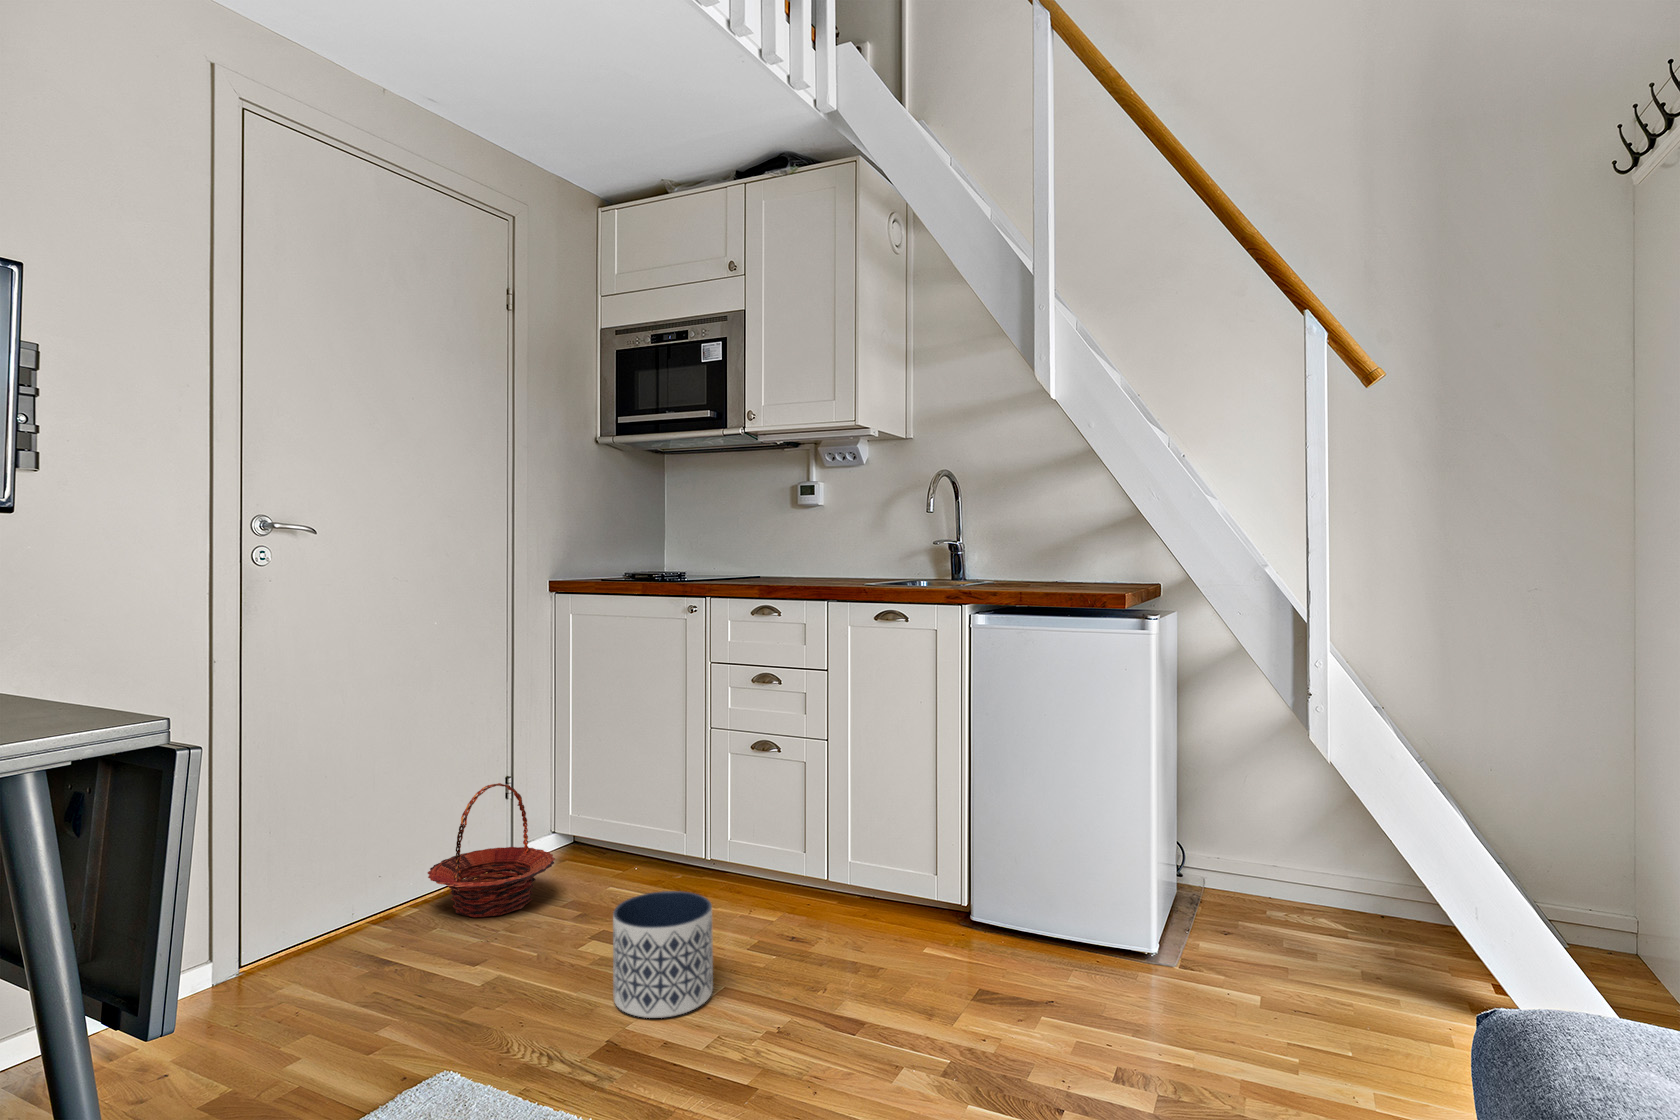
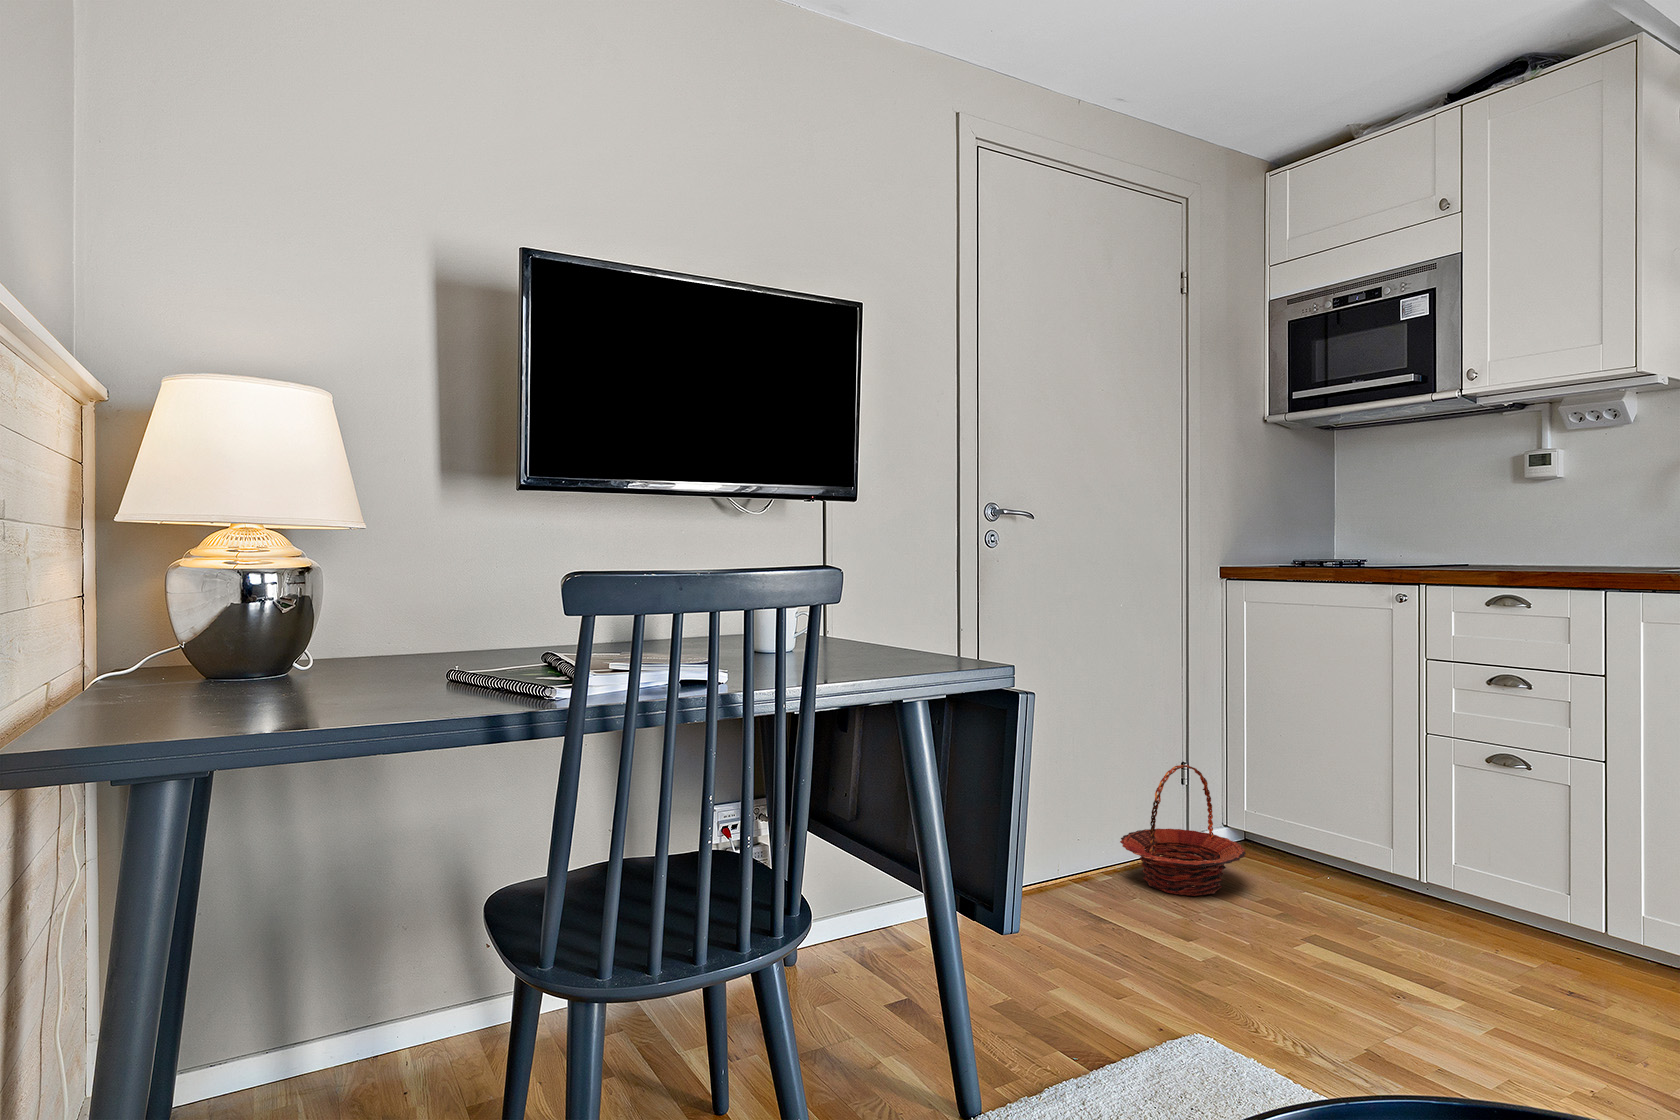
planter: present [613,891,713,1018] -> none [1356,902,1482,1044]

